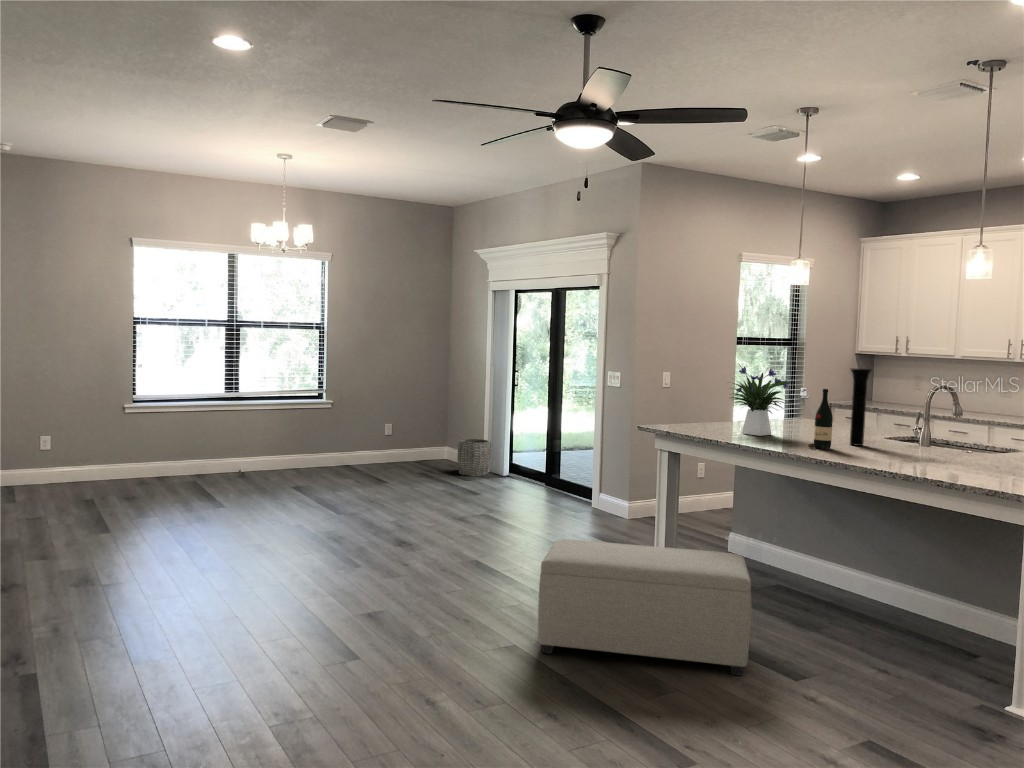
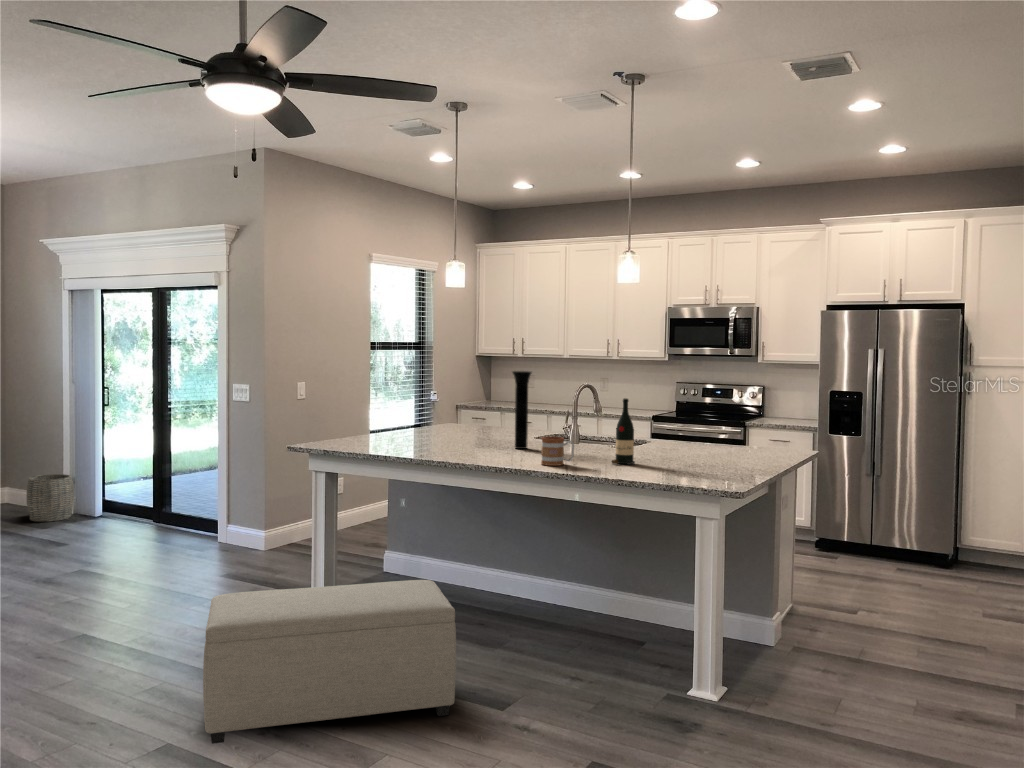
flower arrangement: present [731,364,790,436] -> none [380,369,454,446]
wine bottle: present [808,389,833,450] -> present [612,398,635,465]
mug: none [864,434,900,463] -> present [541,437,574,466]

